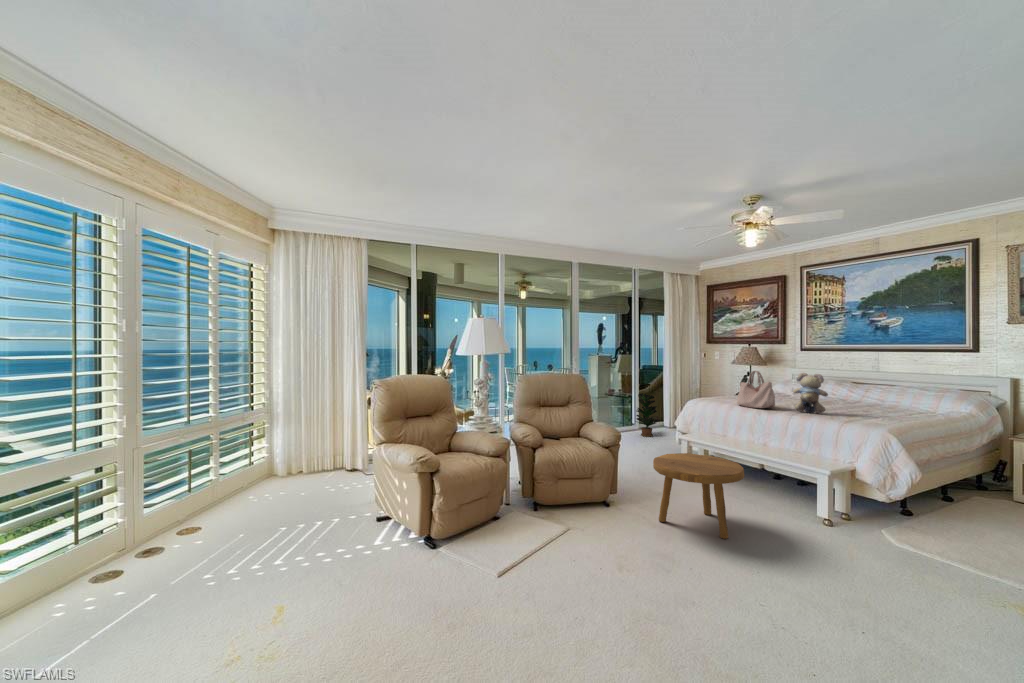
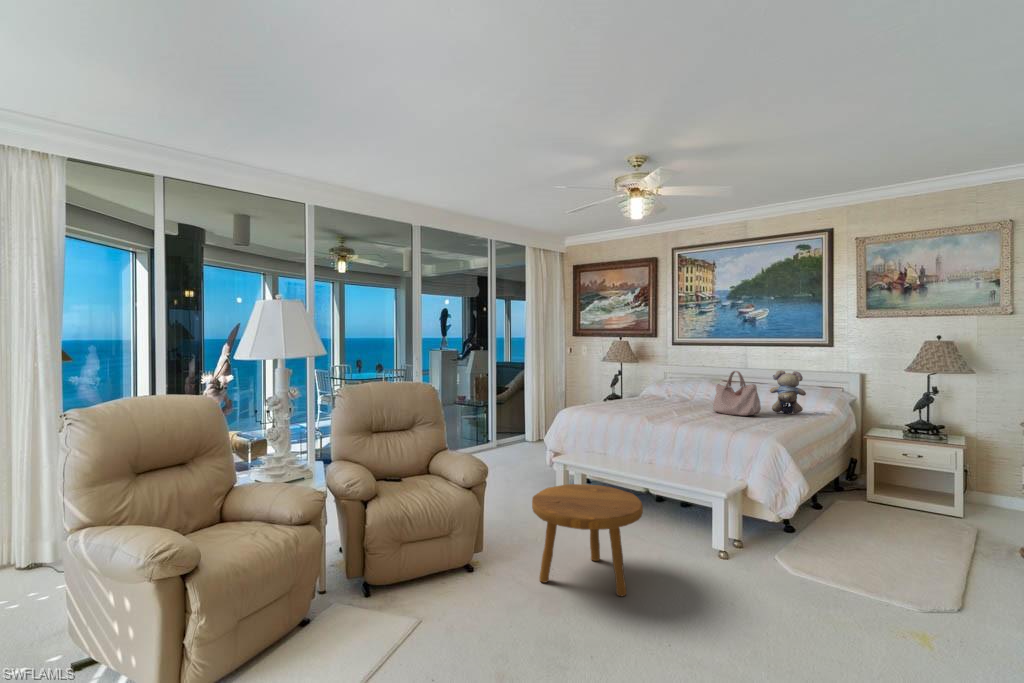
handbag: present [737,371,775,408] -> present [713,371,761,416]
teddy bear: present [793,373,828,413] -> present [770,370,806,414]
potted plant: present [636,393,660,437] -> none [492,398,521,452]

